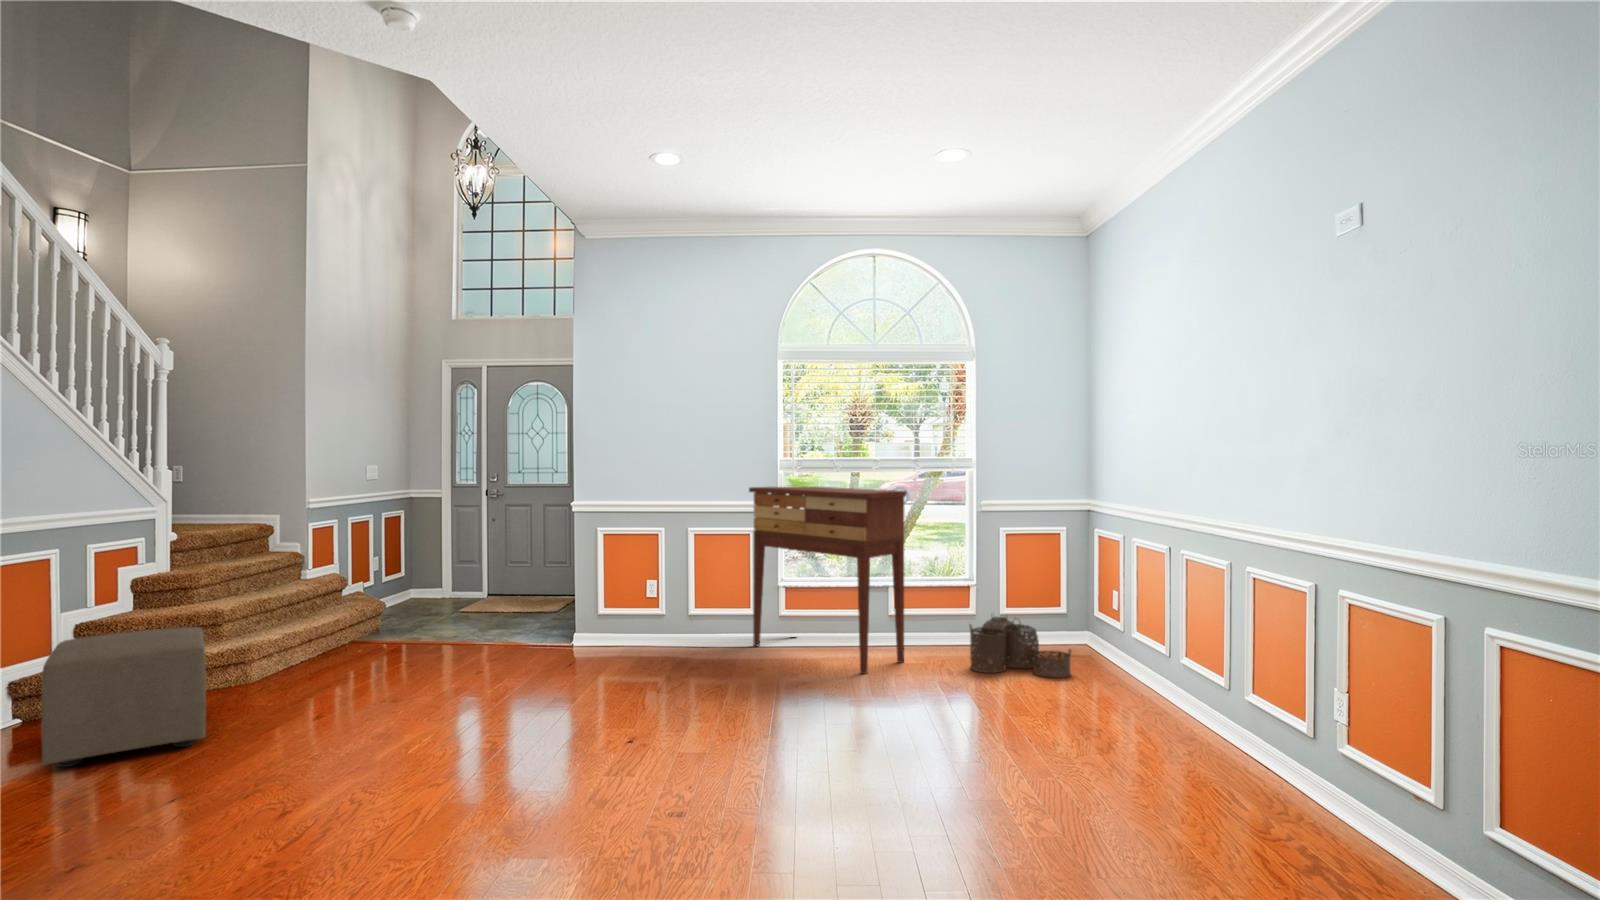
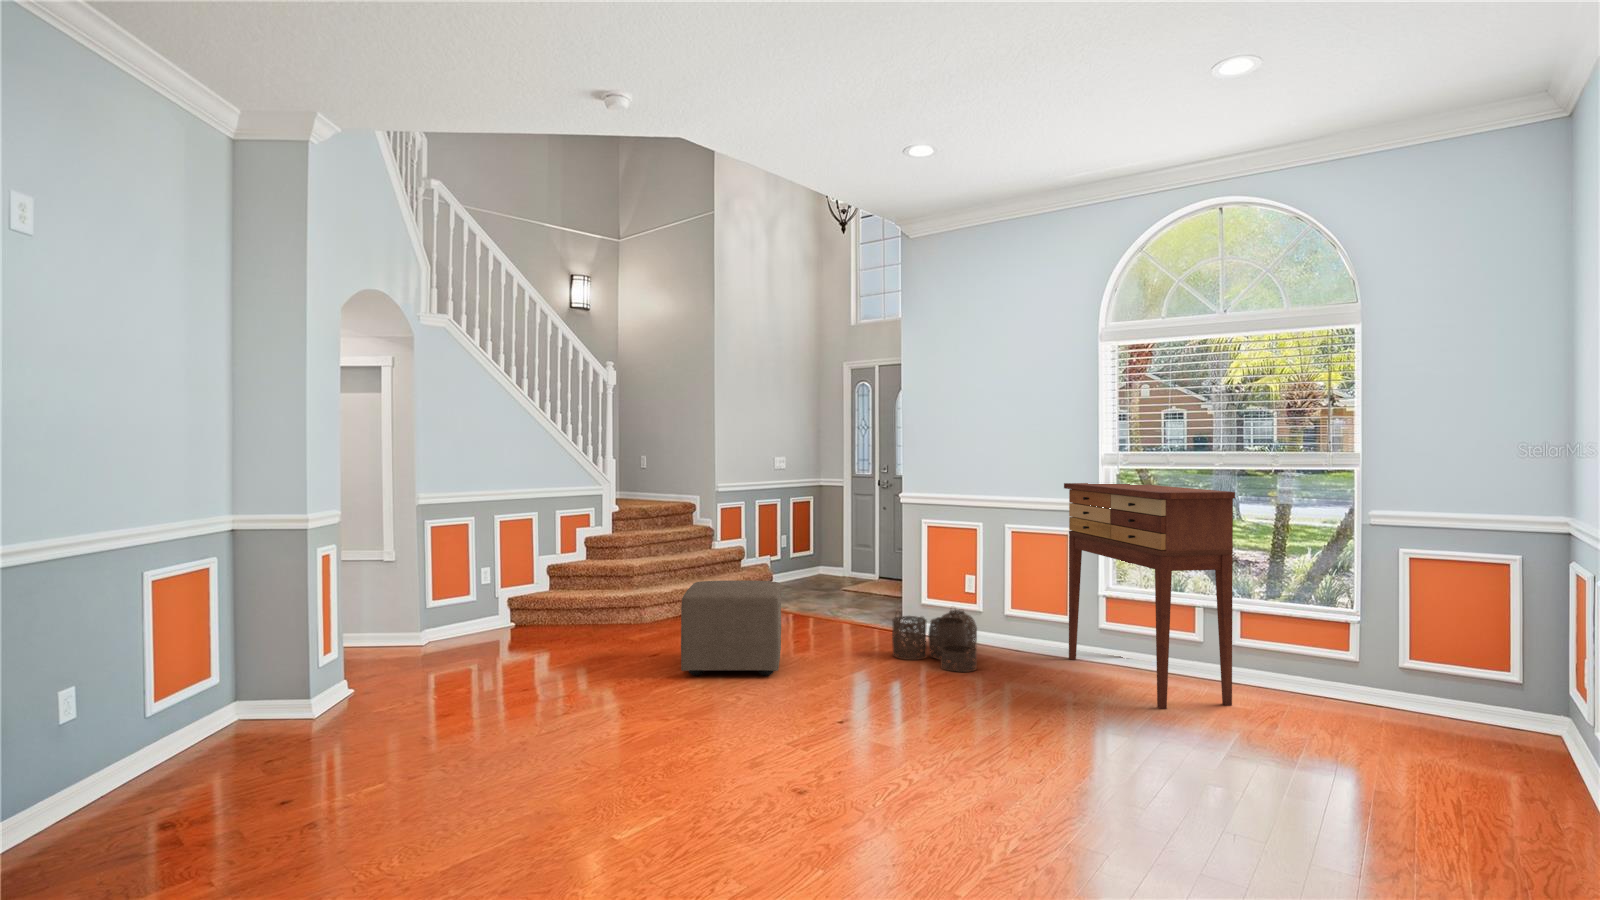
woven basket: present [970,616,1071,677] -> present [892,610,977,672]
ottoman: present [41,627,206,767] -> present [681,581,781,676]

